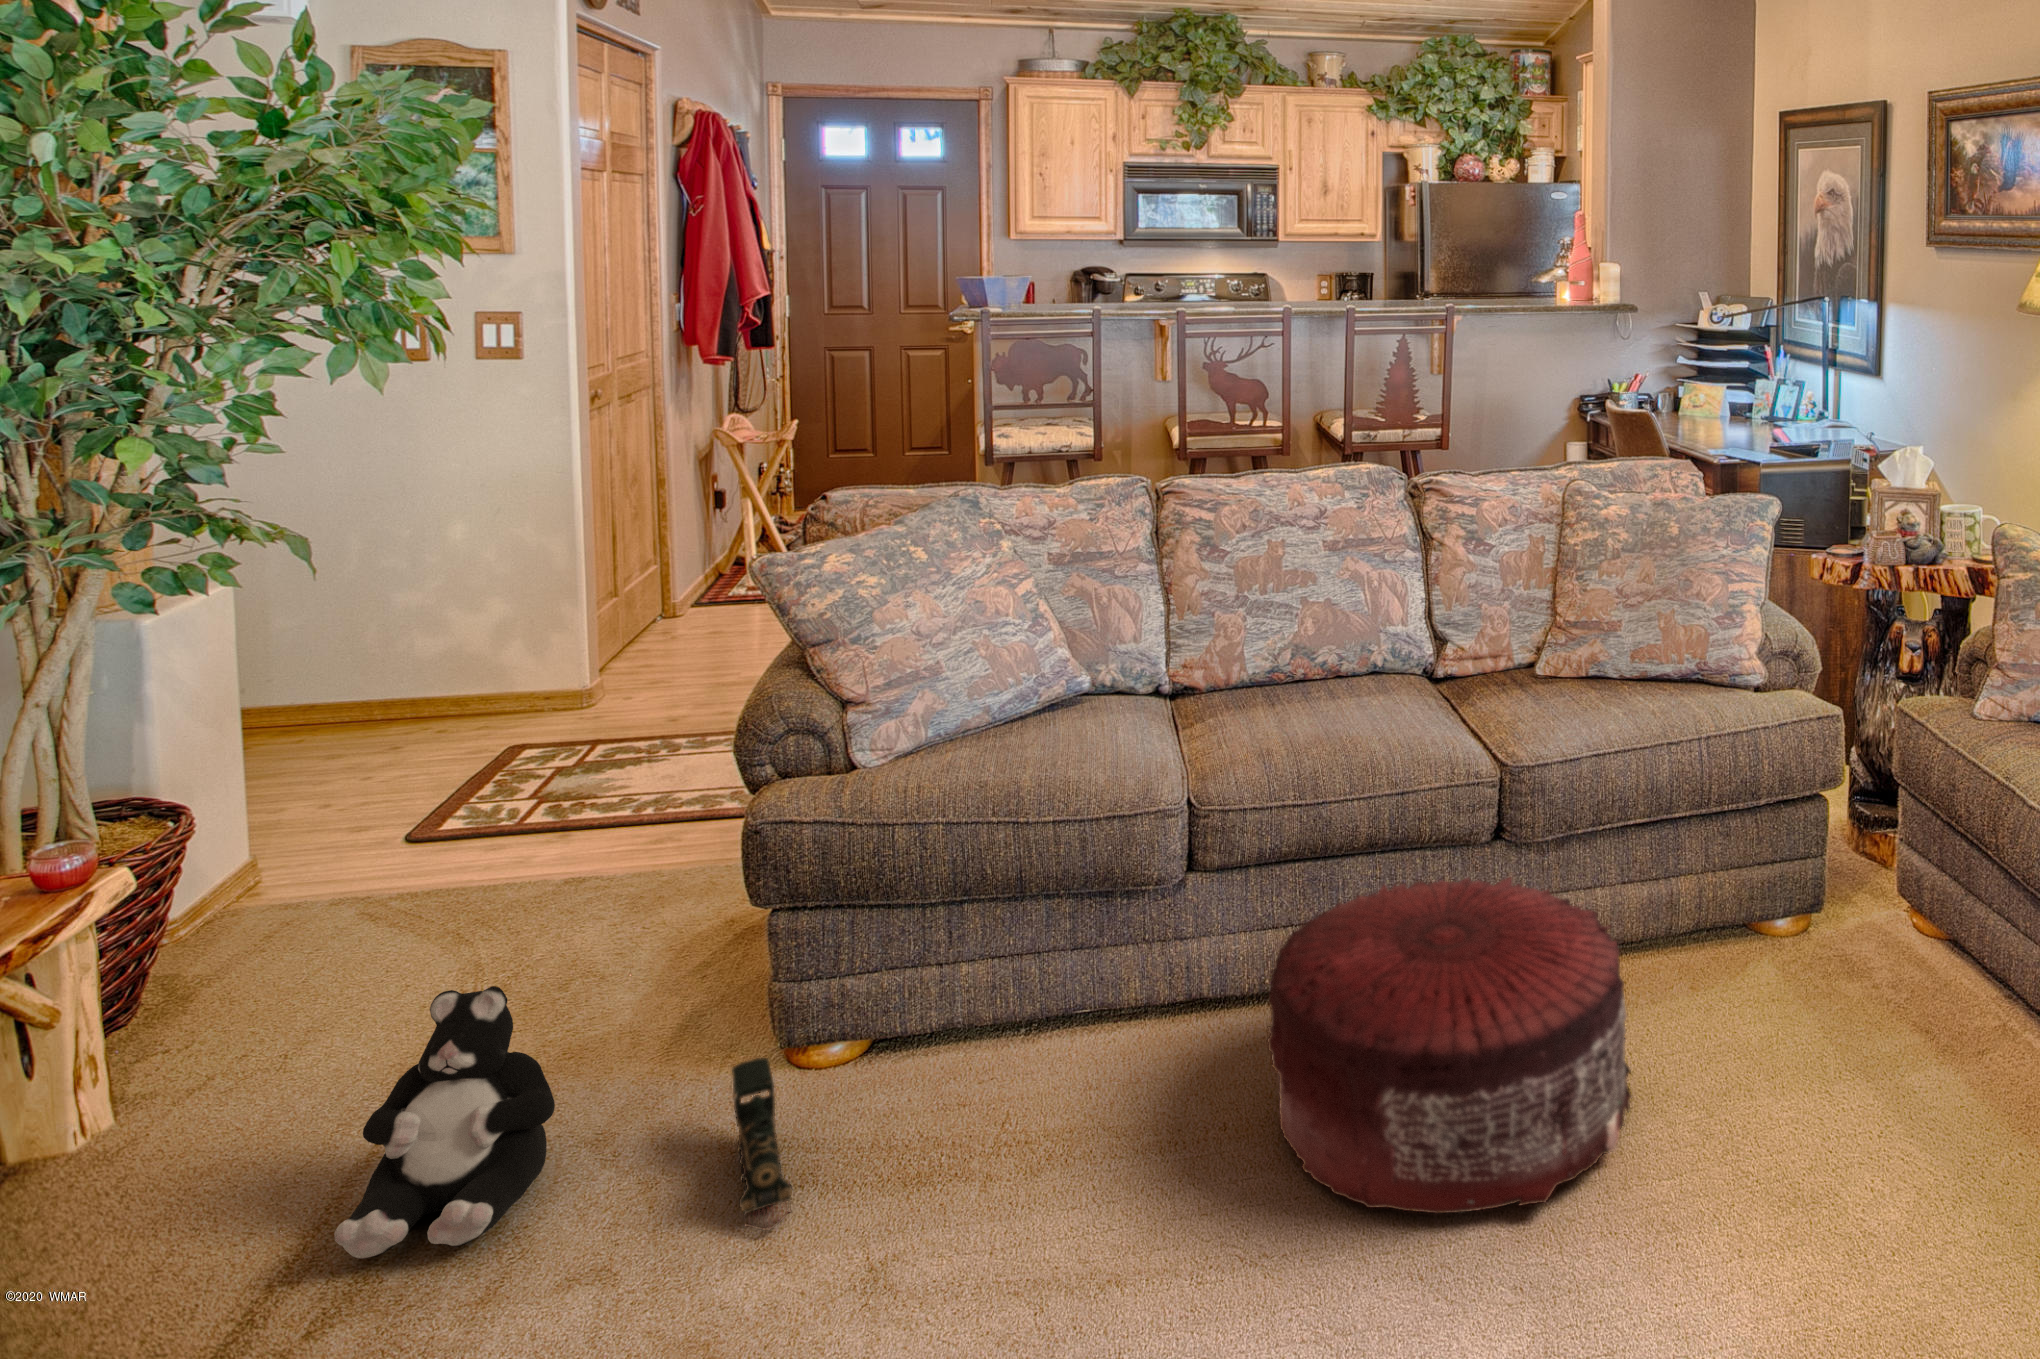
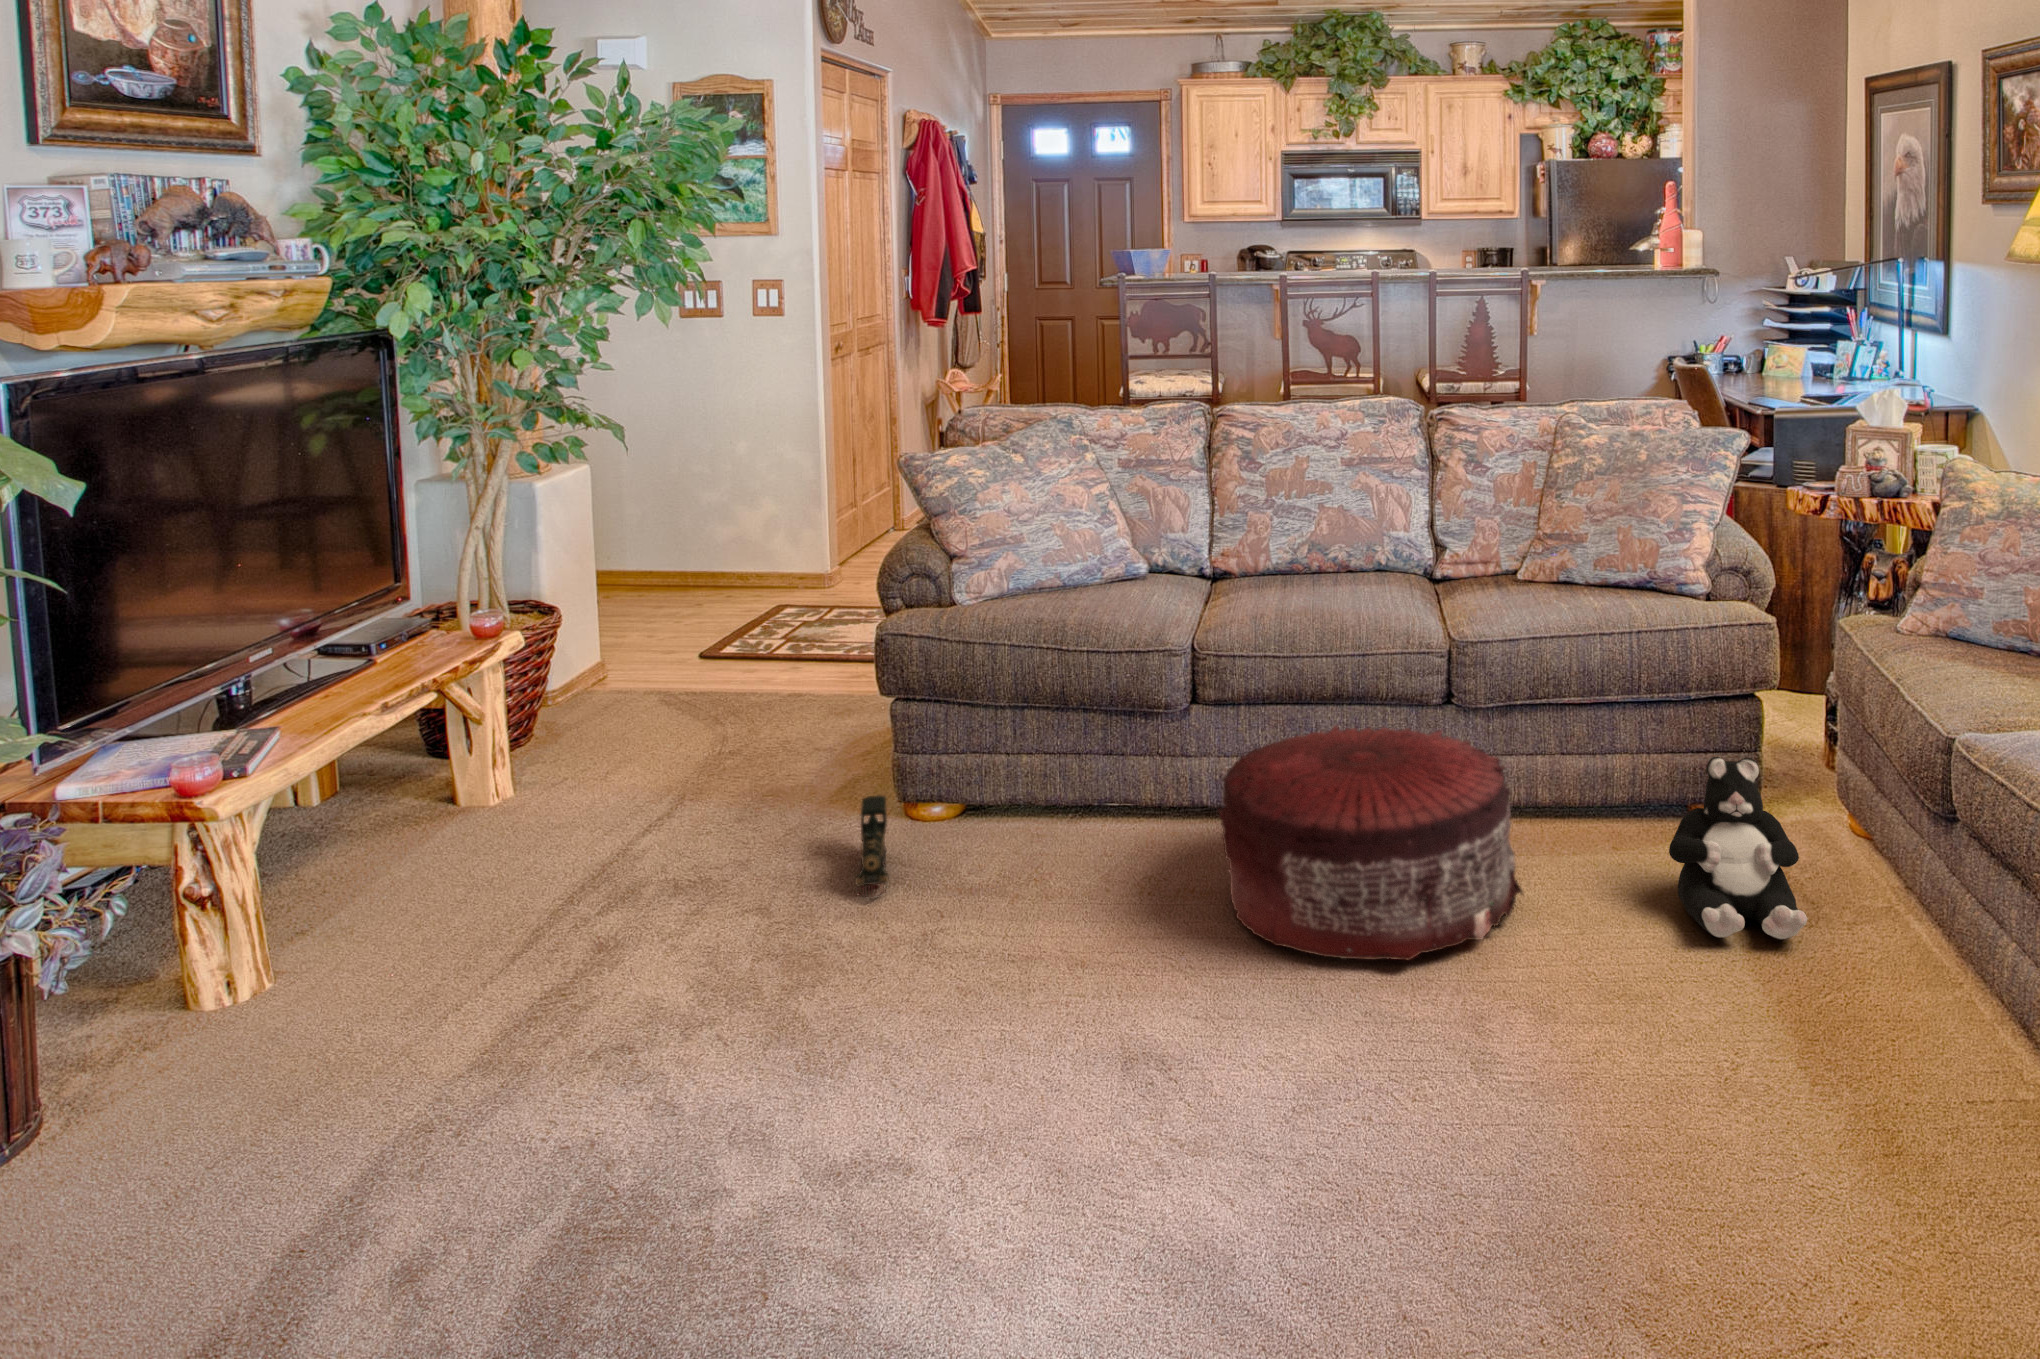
plush toy: present [334,986,555,1258] -> present [1669,757,1807,940]

